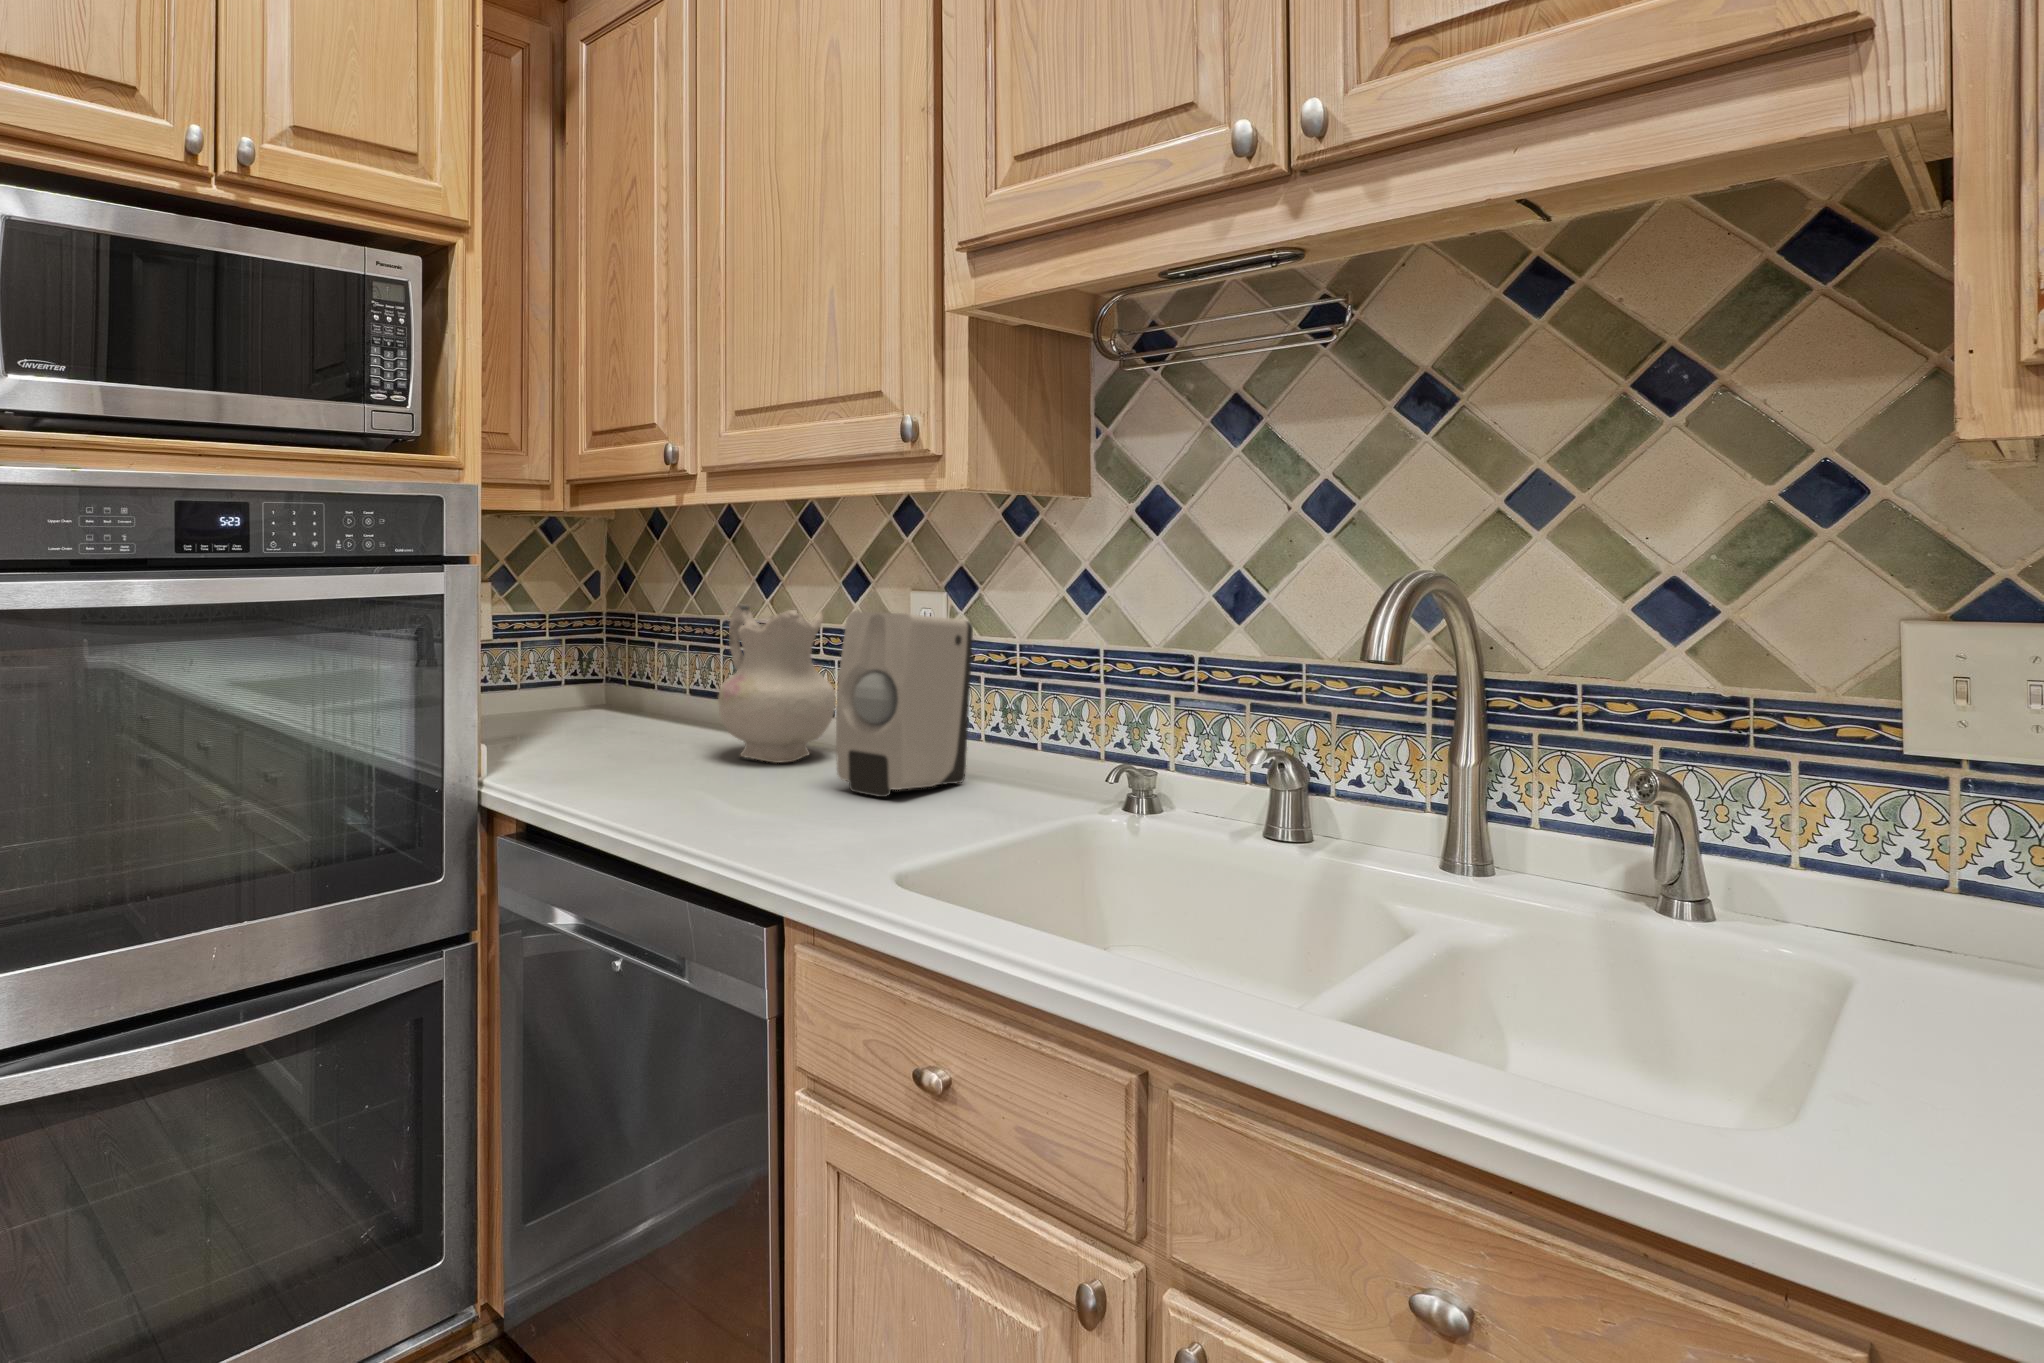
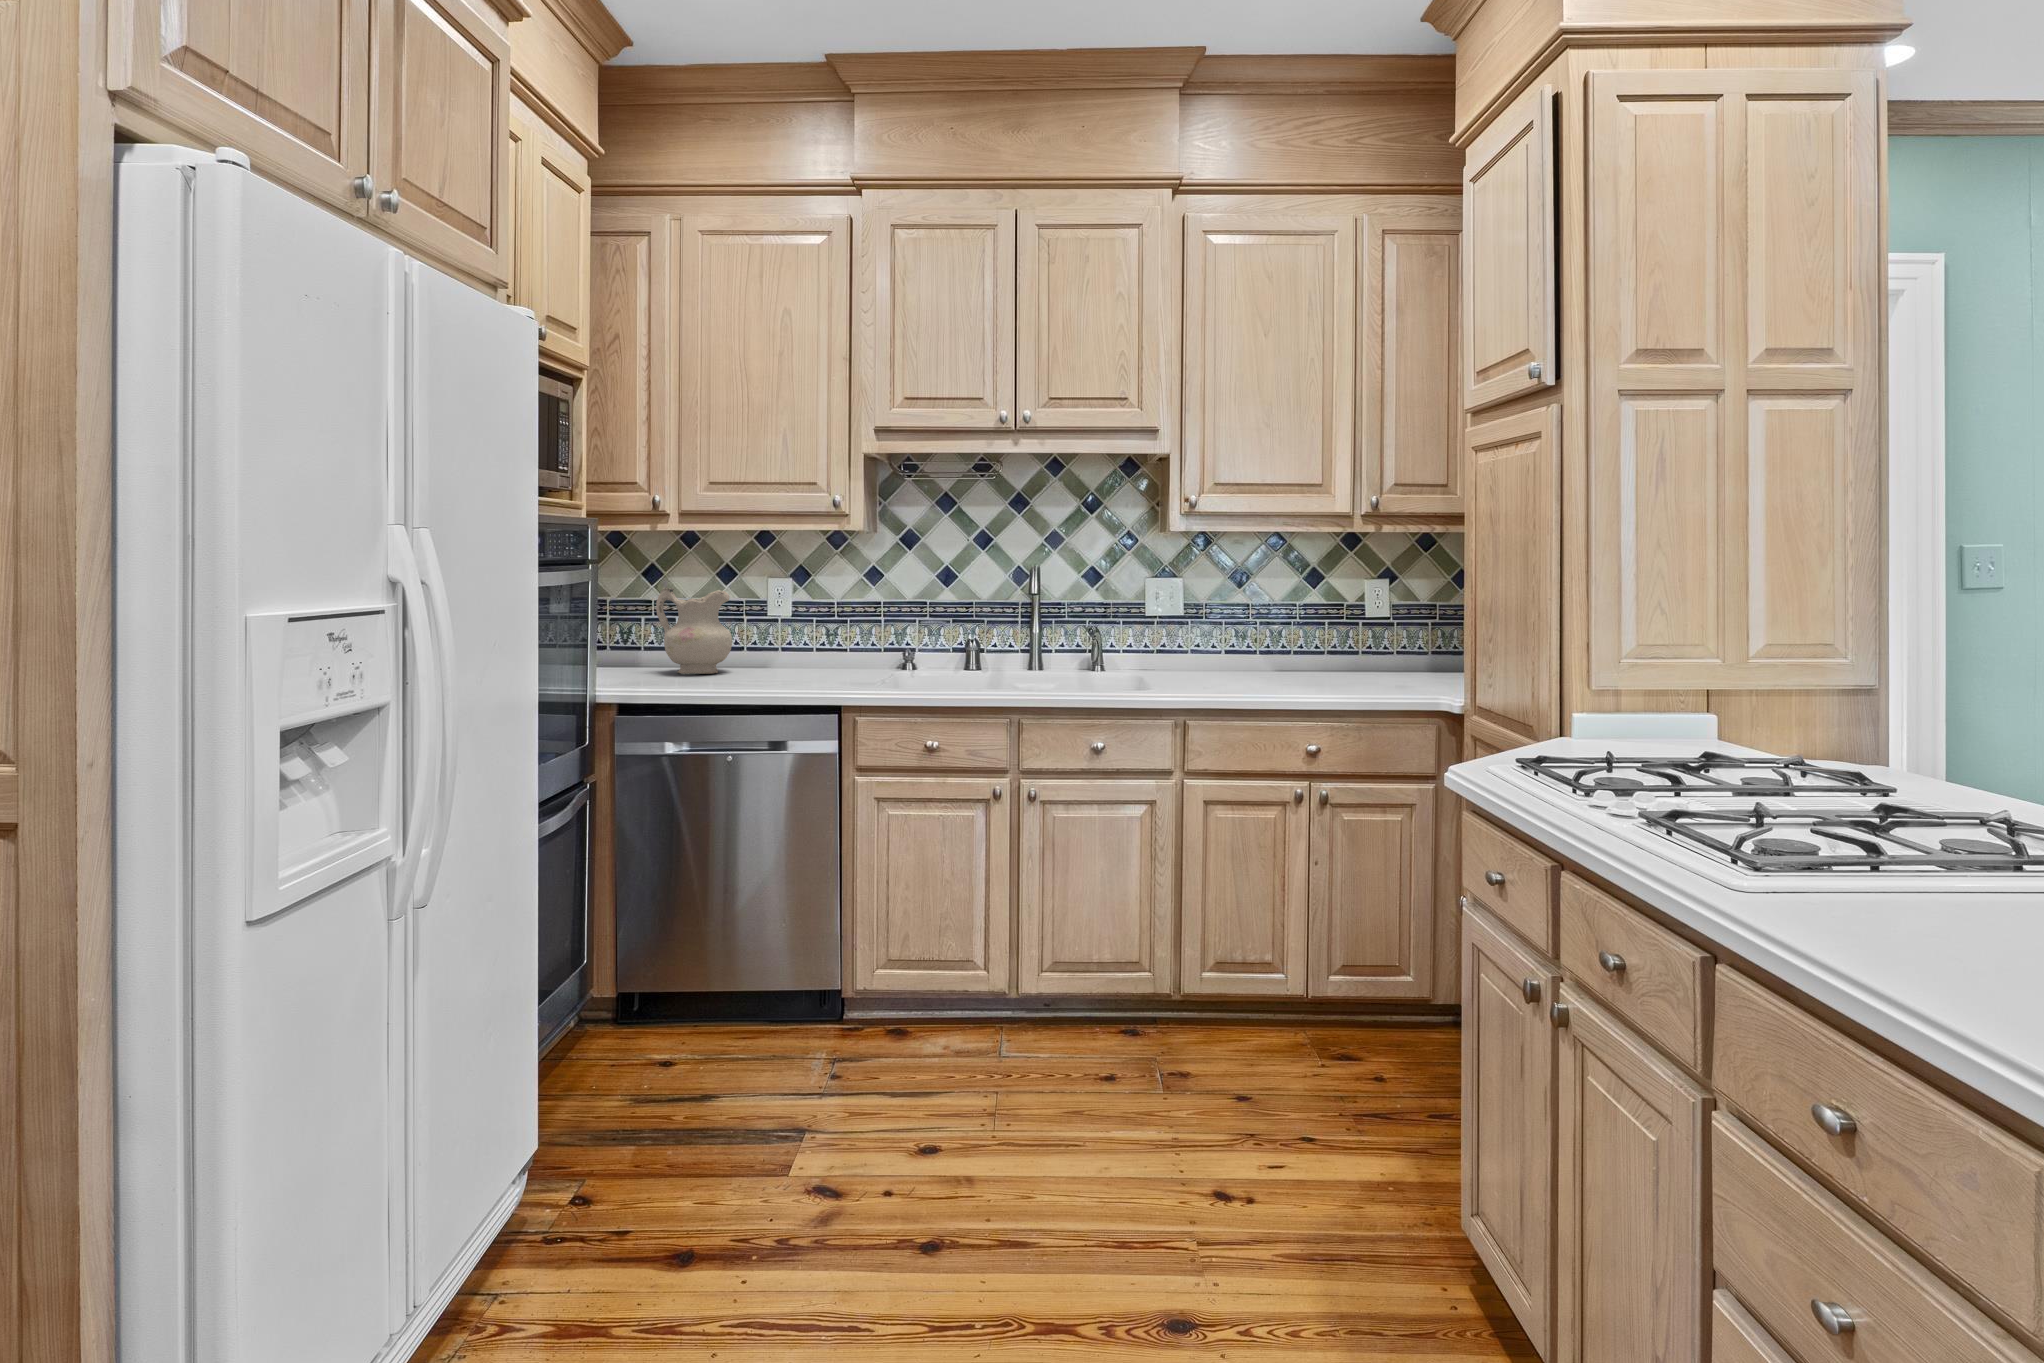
soap dispenser: present [836,611,973,797] -> none [775,589,821,677]

